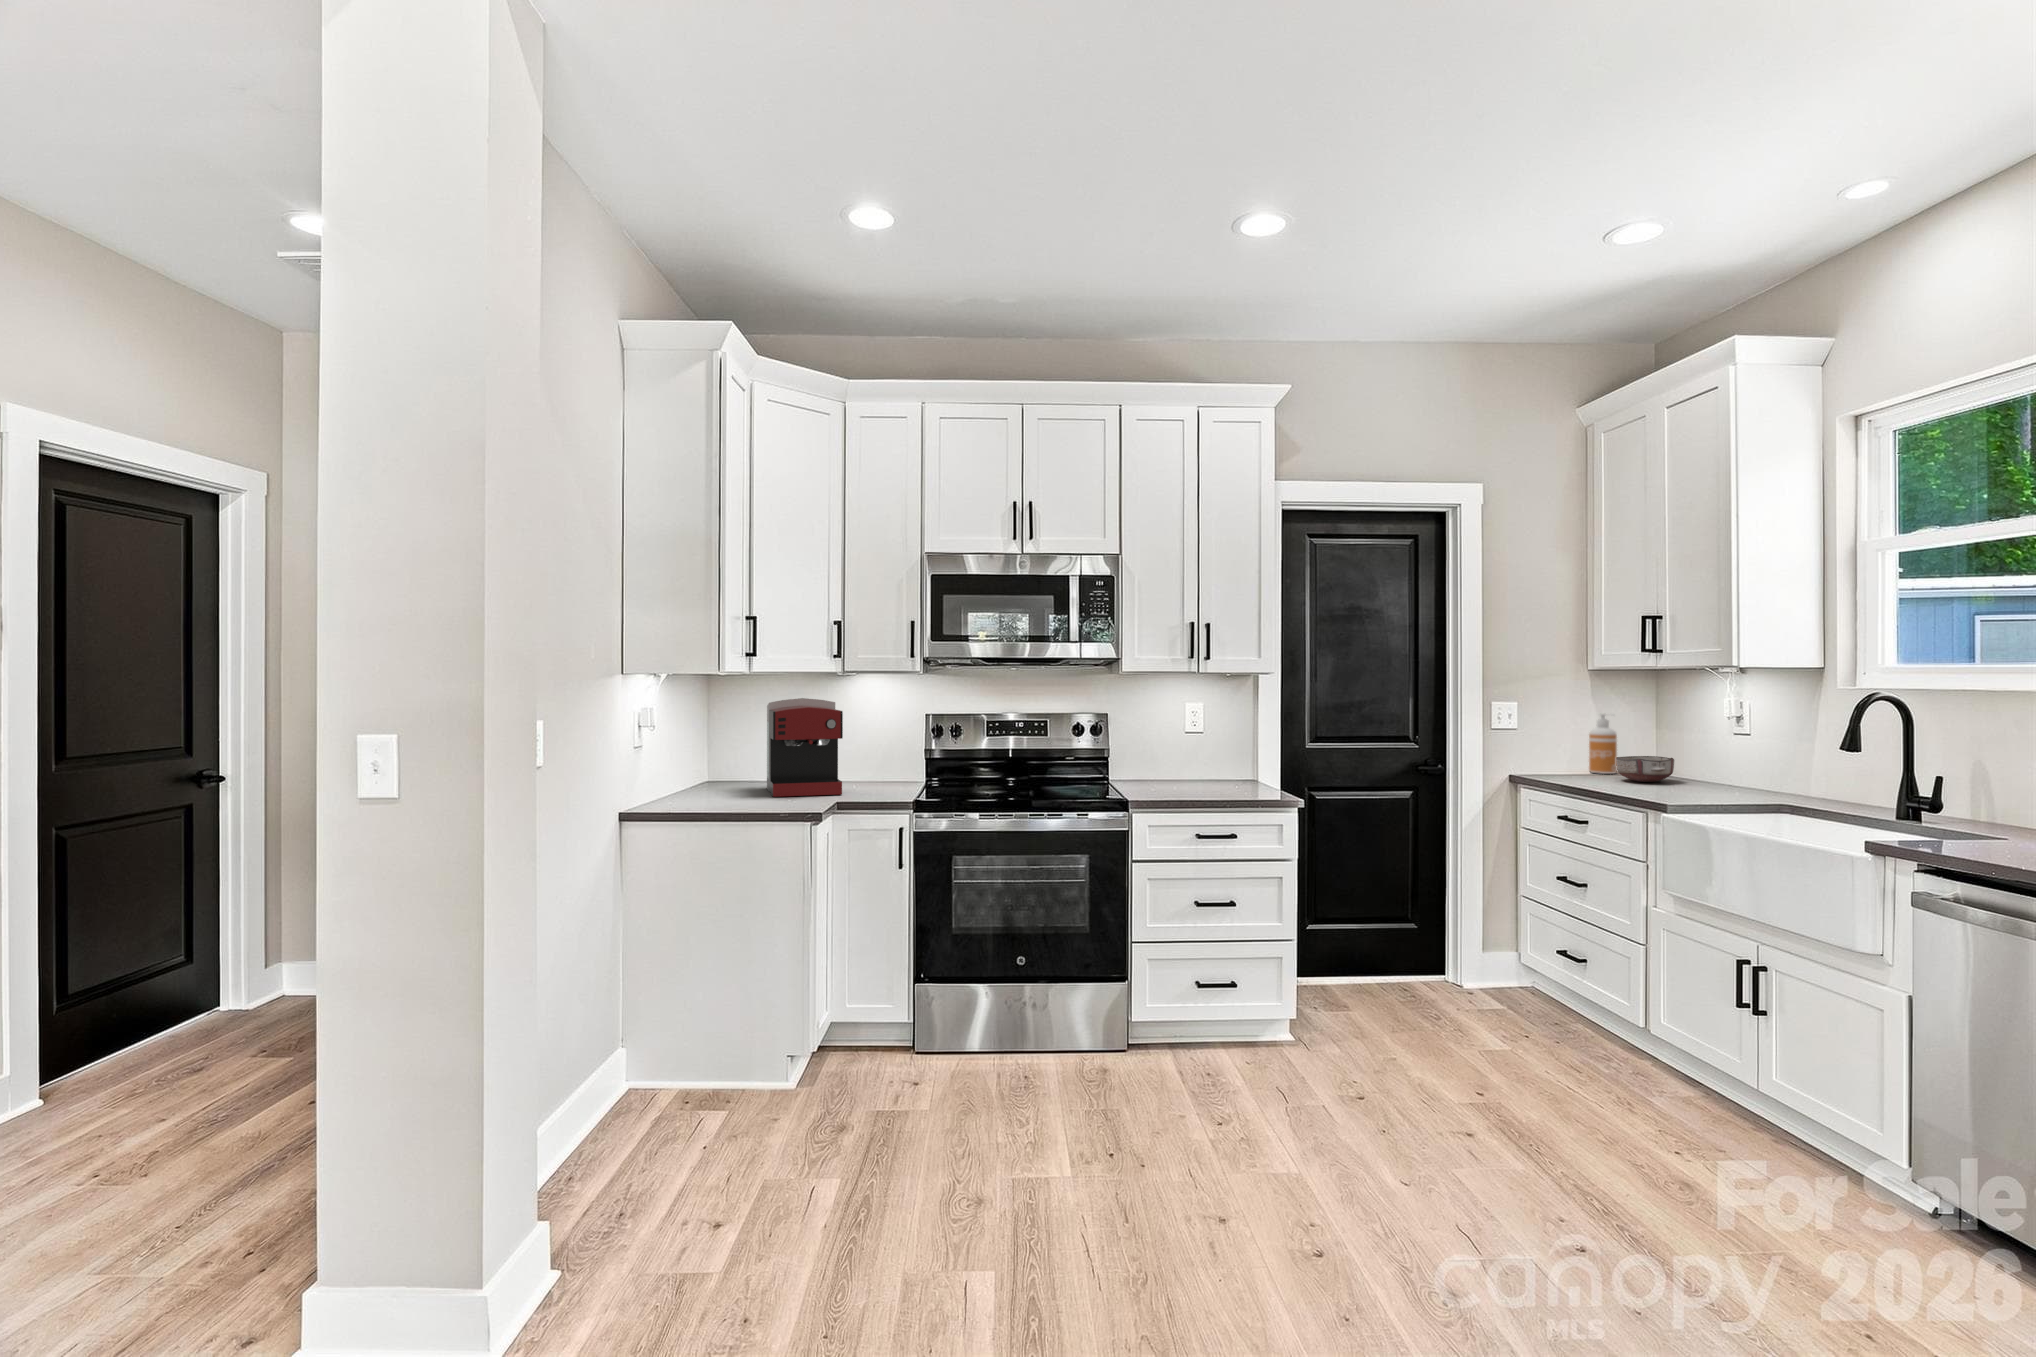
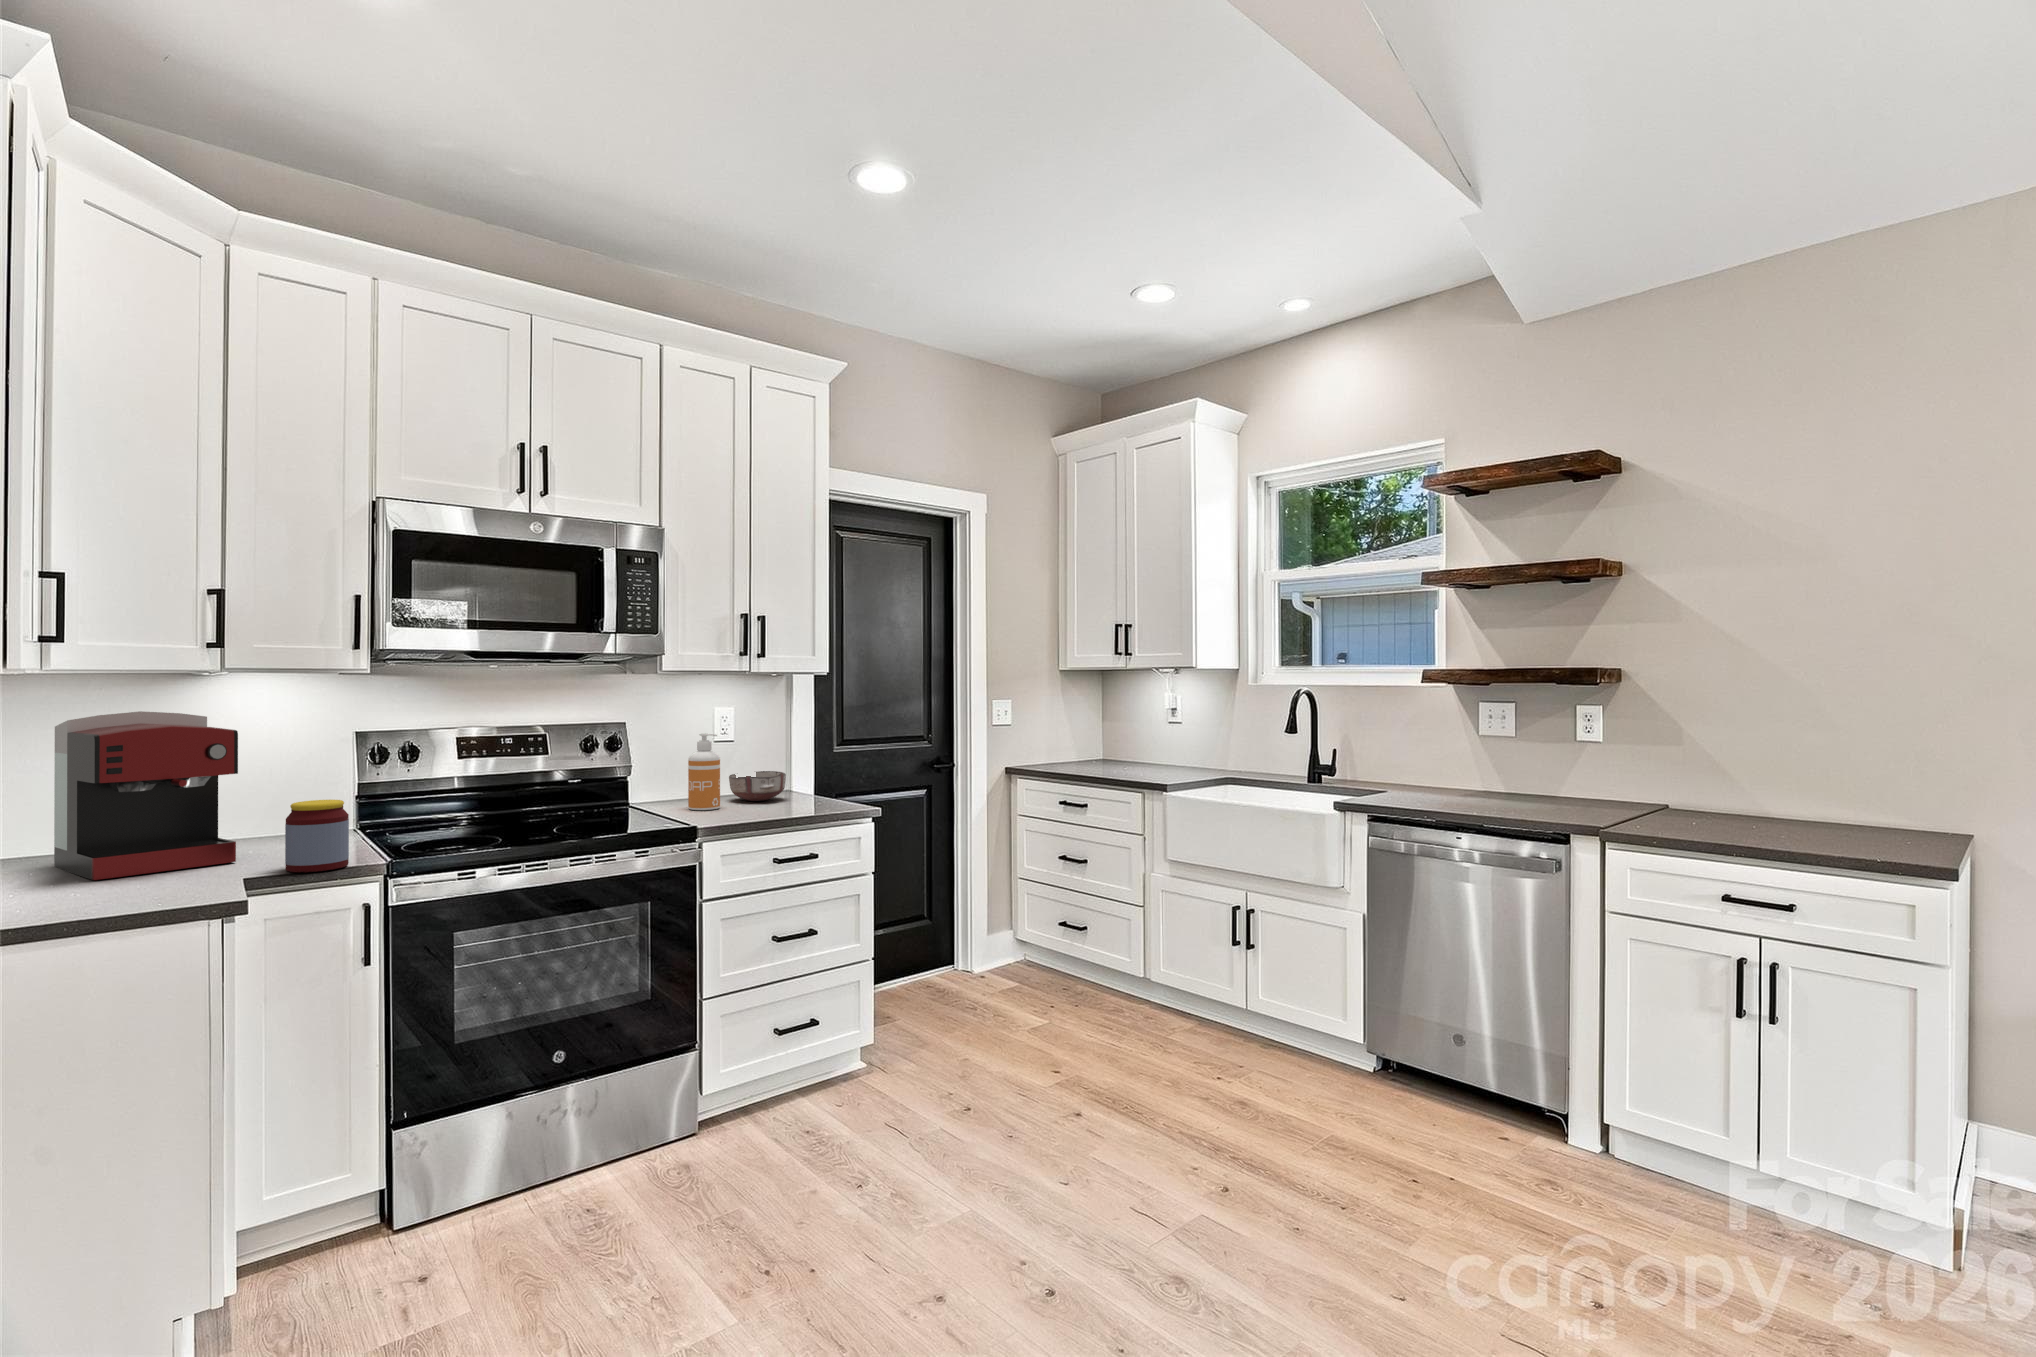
soap dispenser: present [1589,714,1617,774] -> present [688,733,720,810]
ceramic bowl: present [1616,756,1674,782] -> present [729,771,786,801]
jar: none [858,758,892,804] -> present [285,800,349,872]

